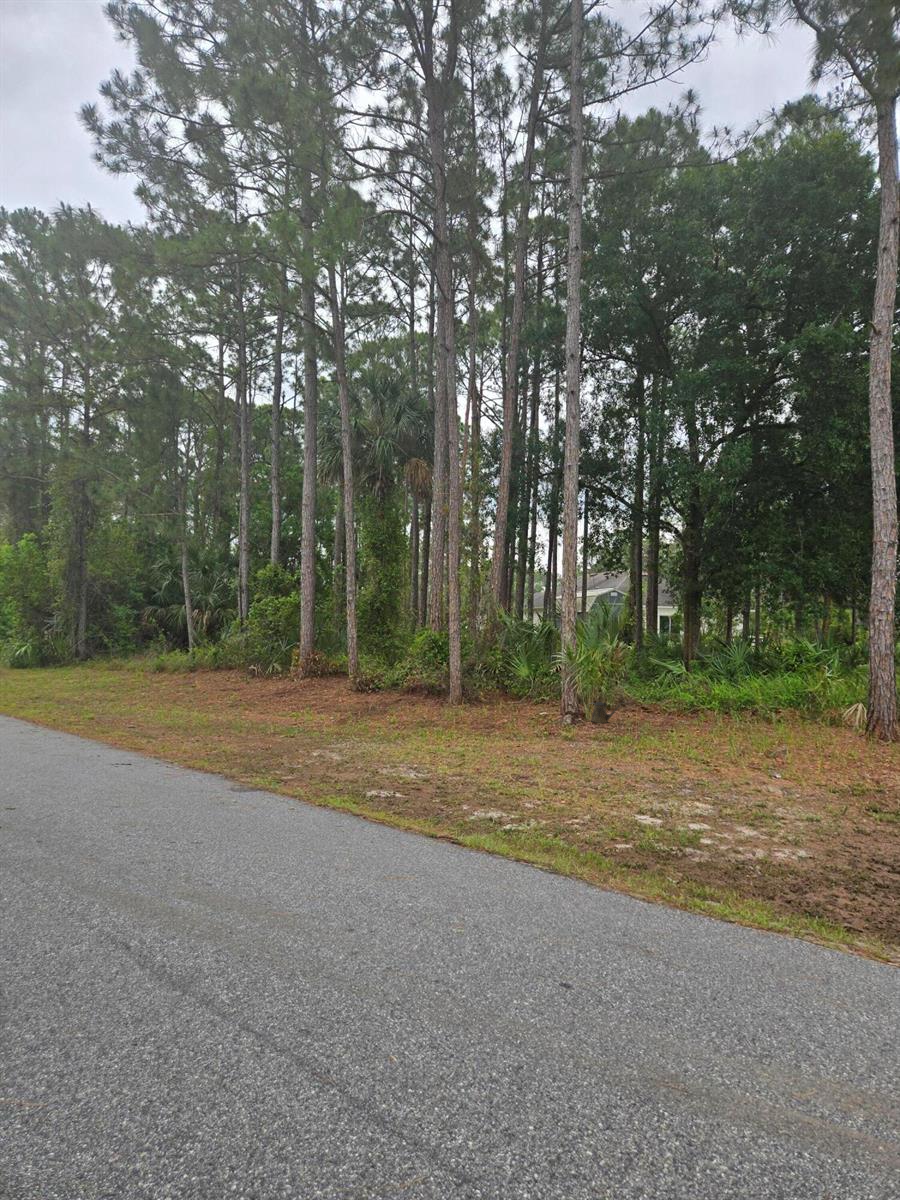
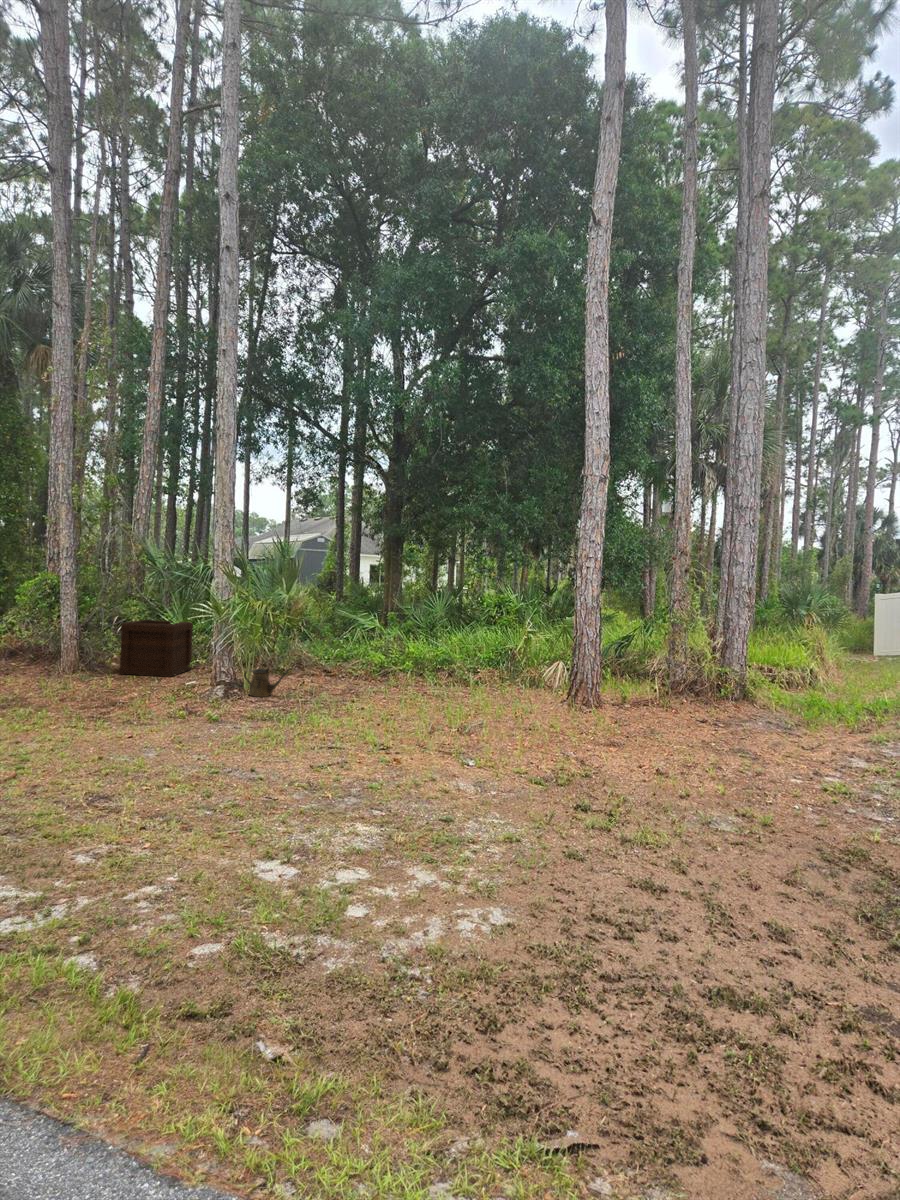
wooden crate: none [495,665,542,707] -> present [120,620,193,677]

